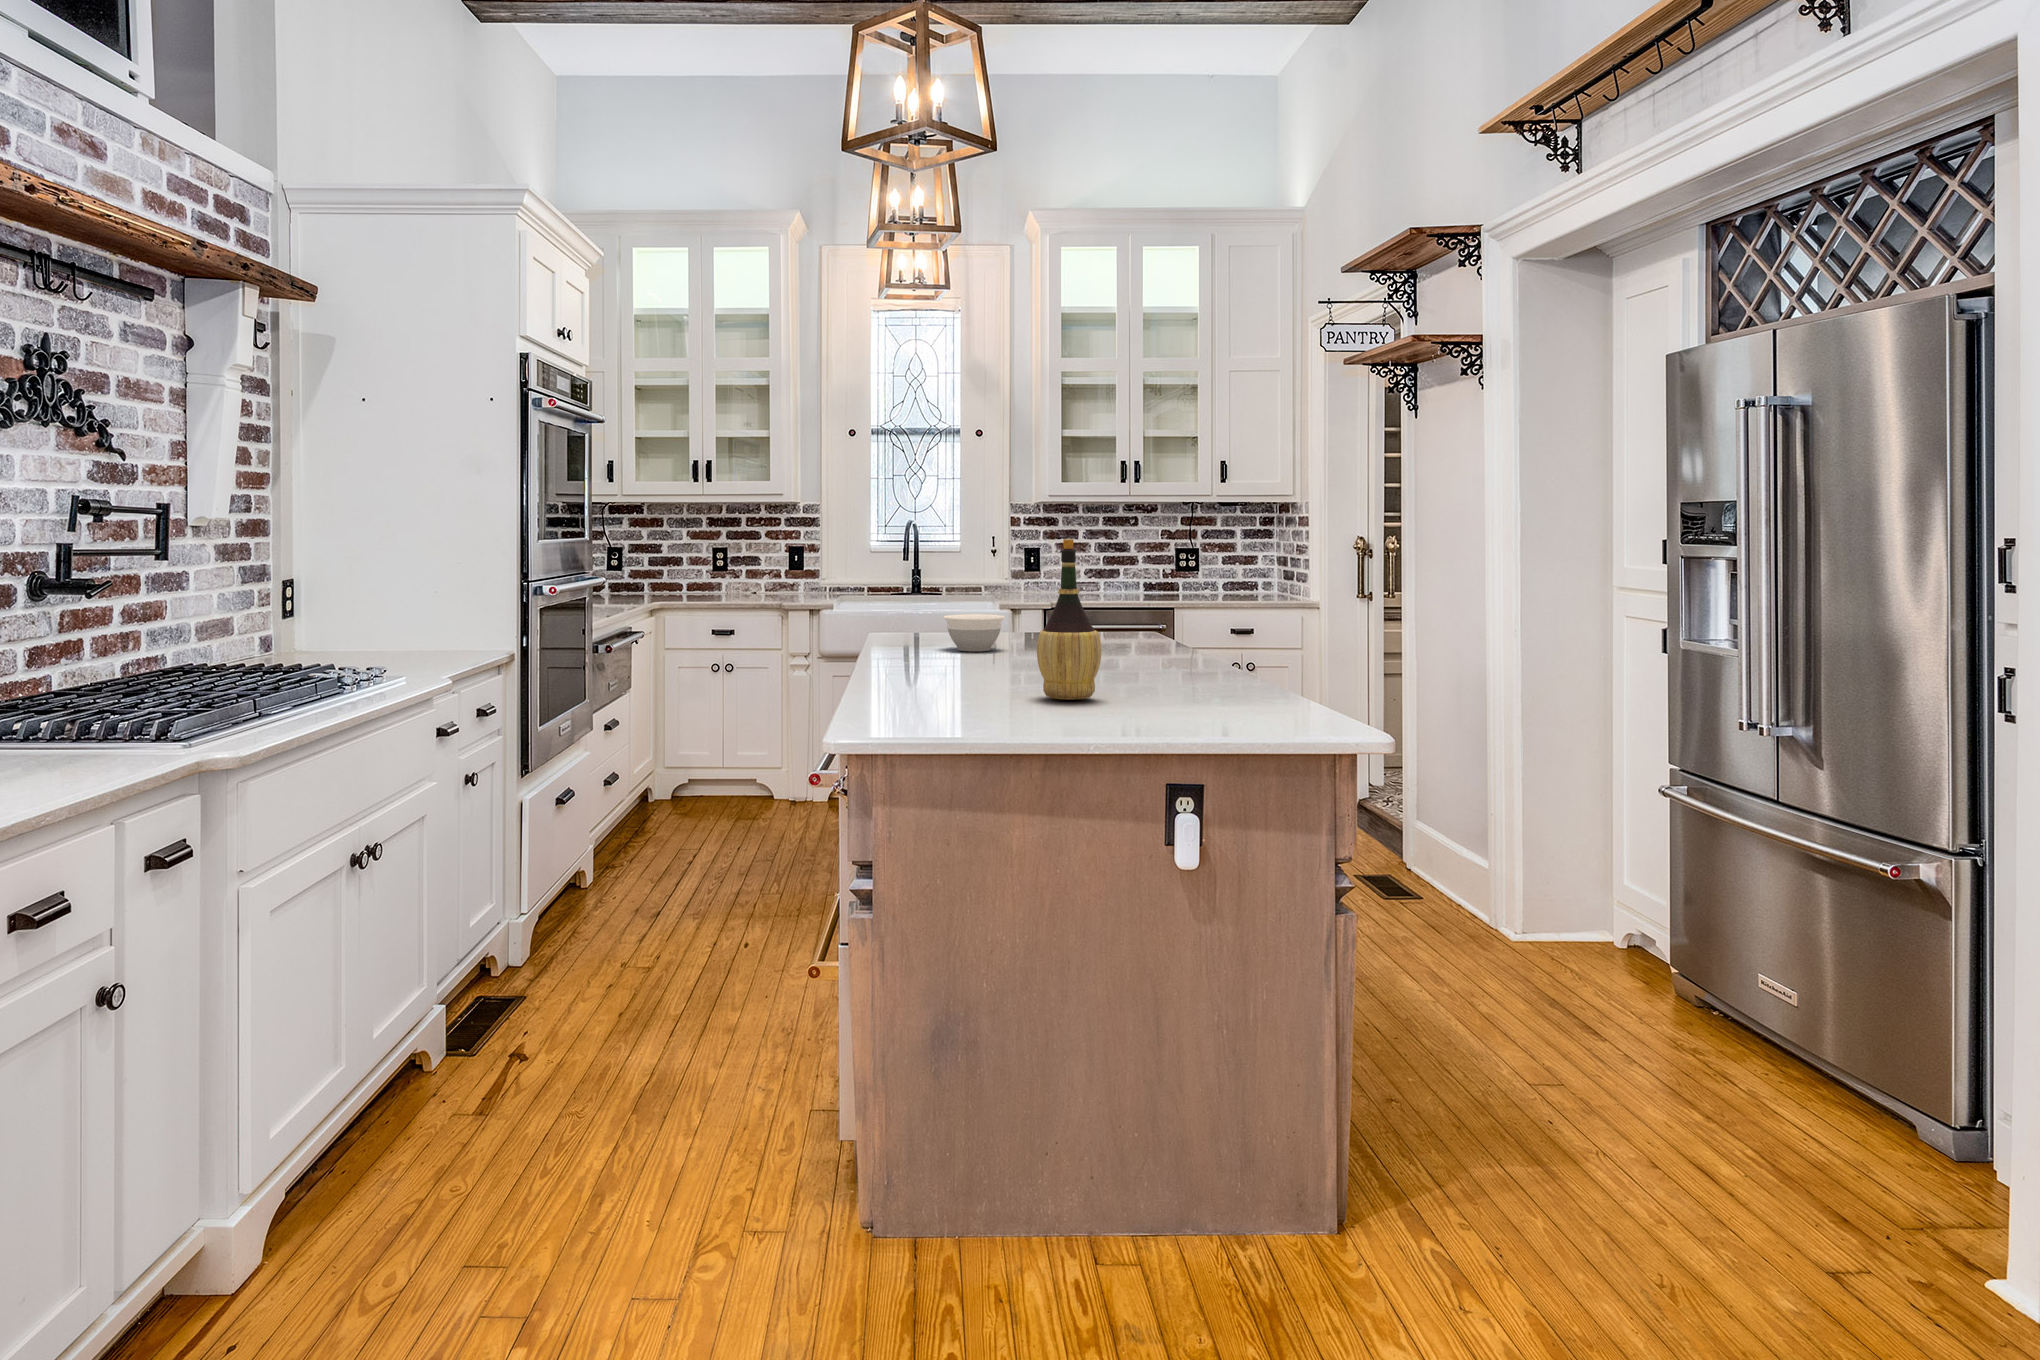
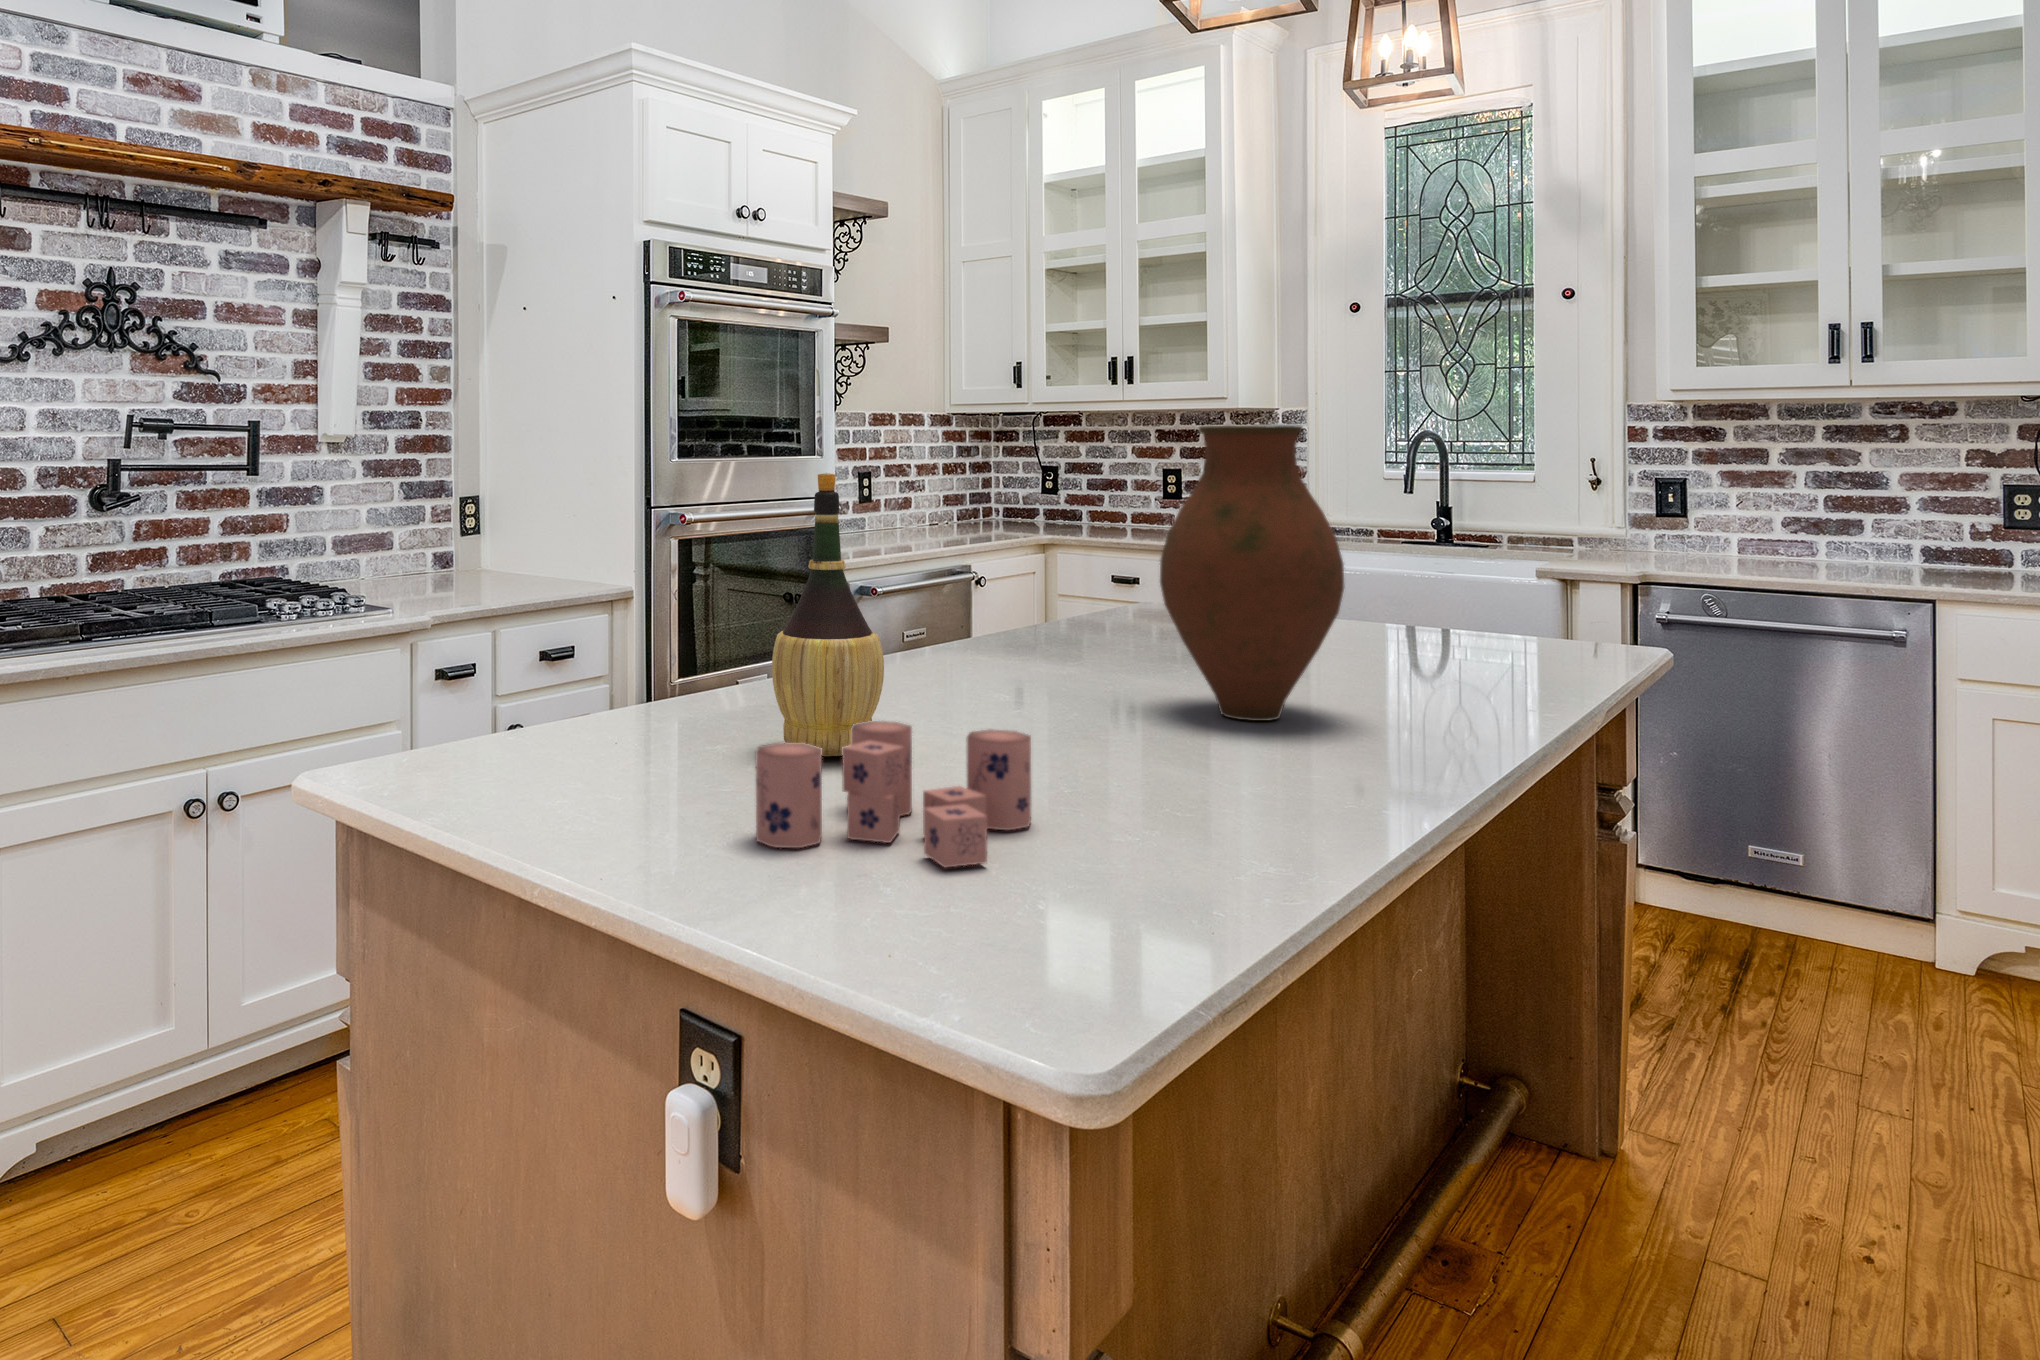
vase: none [1110,514,1203,670] -> present [1160,425,1344,721]
bowl: present [943,614,1005,651] -> none [1045,585,1148,647]
candle: none [1159,664,1275,725] -> present [756,721,1031,867]

